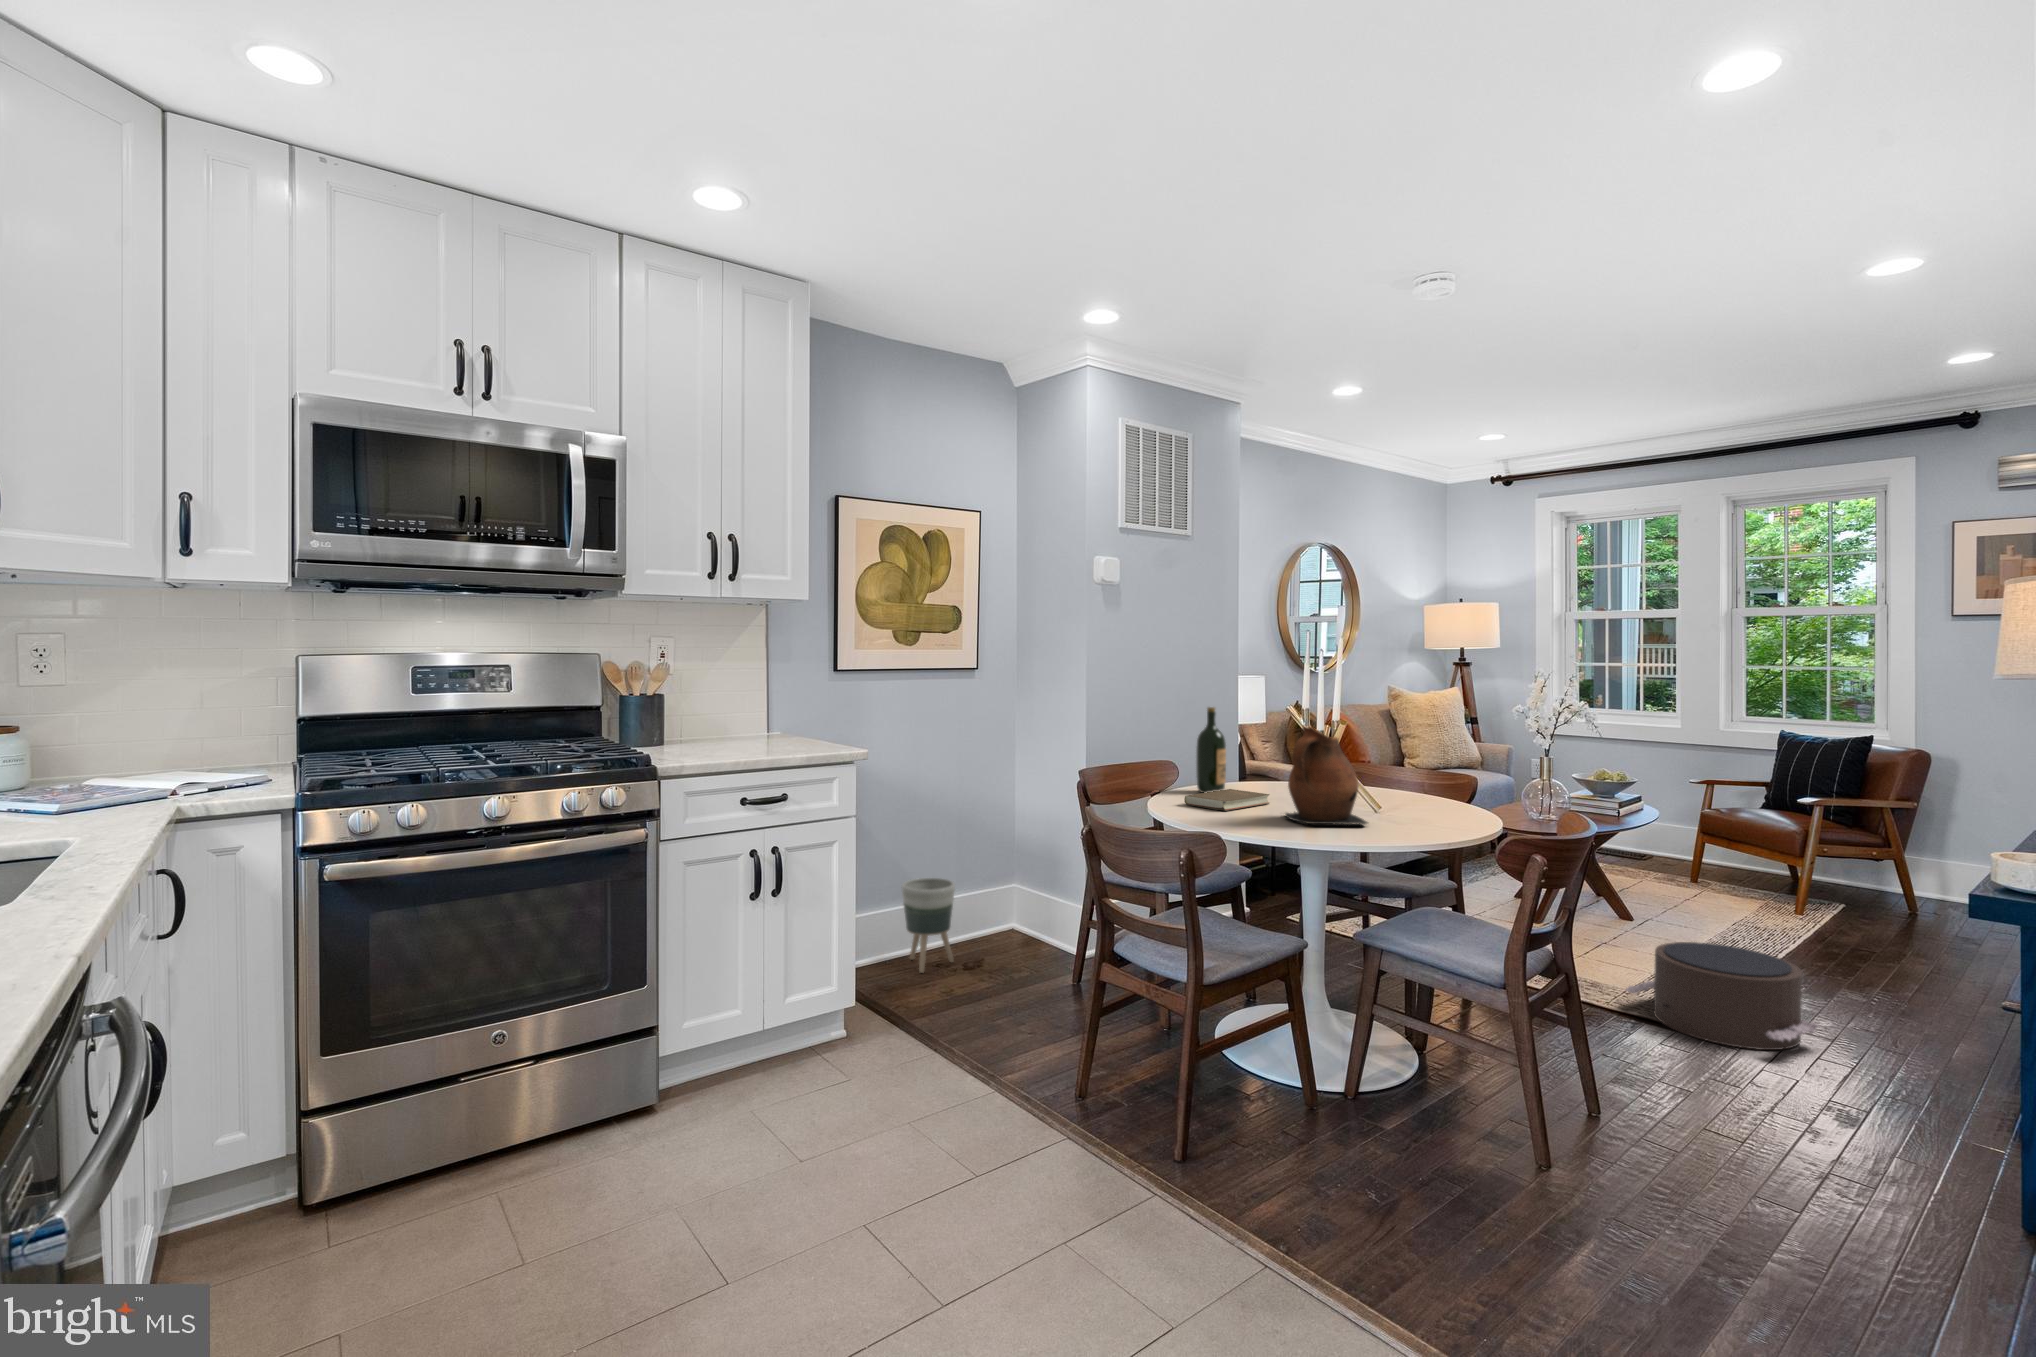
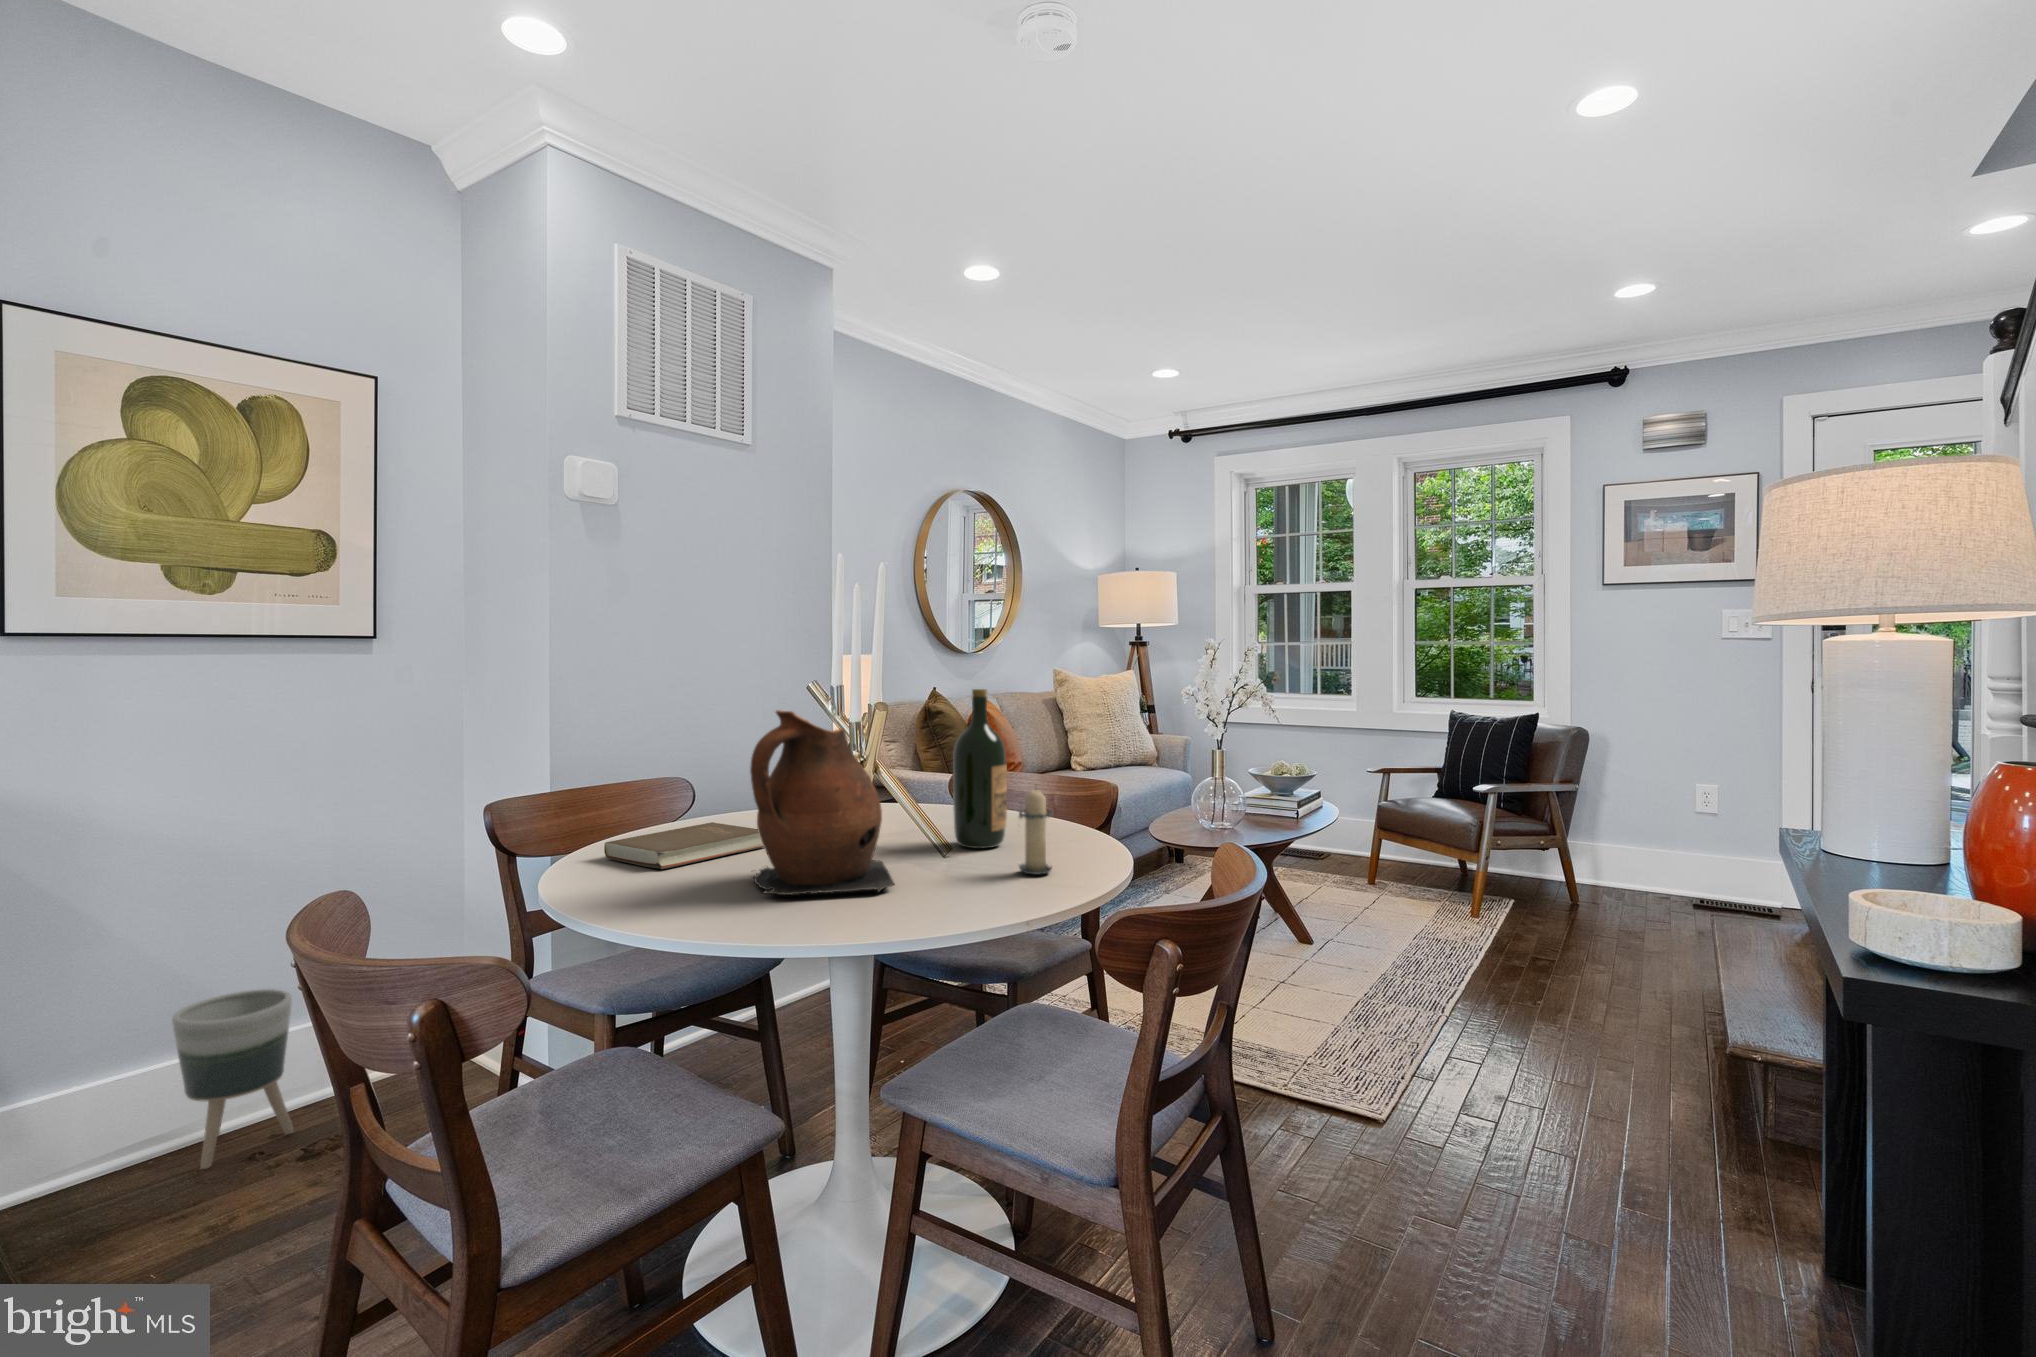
wine bottle: present [1196,707,1226,793] -> present [953,689,1007,849]
candle: none [1433,772,1461,825] -> present [1019,789,1052,874]
pouf: present [1626,942,1818,1050] -> none [1305,990,1542,1148]

